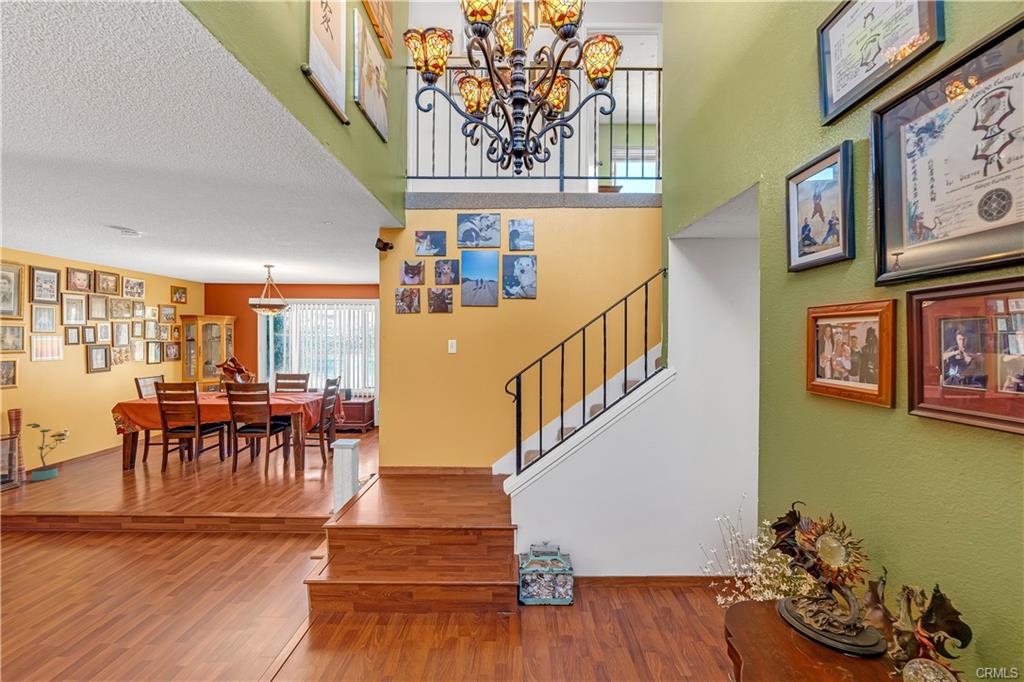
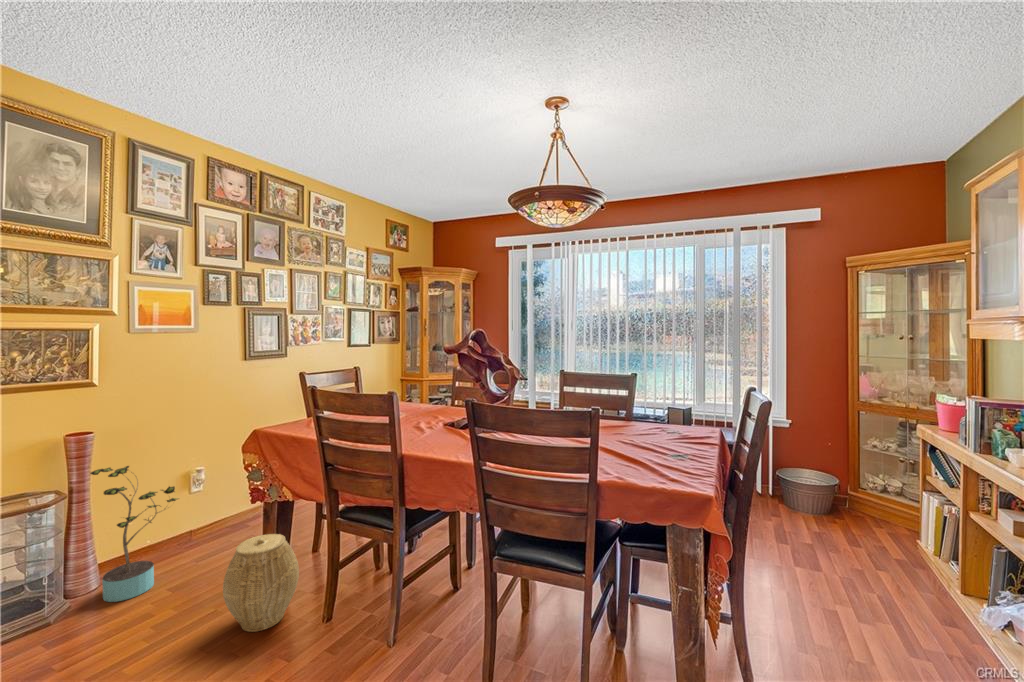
woven basket: none [113,442,147,476] -> present [223,534,299,632]

